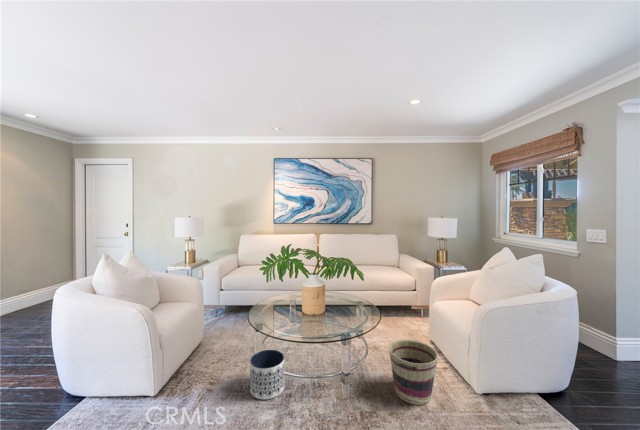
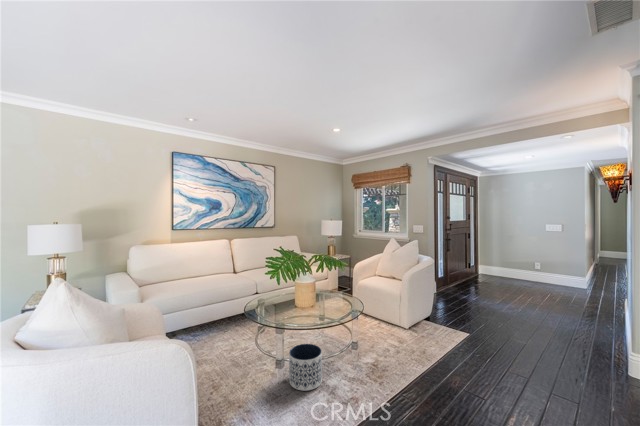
basket: present [389,339,438,405] -> none [371,304,405,345]

